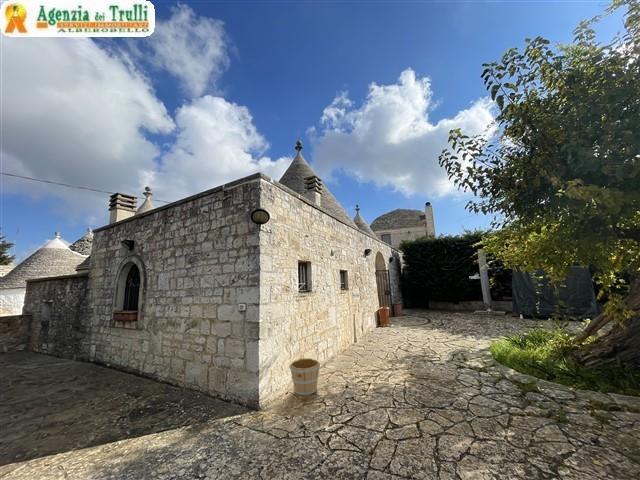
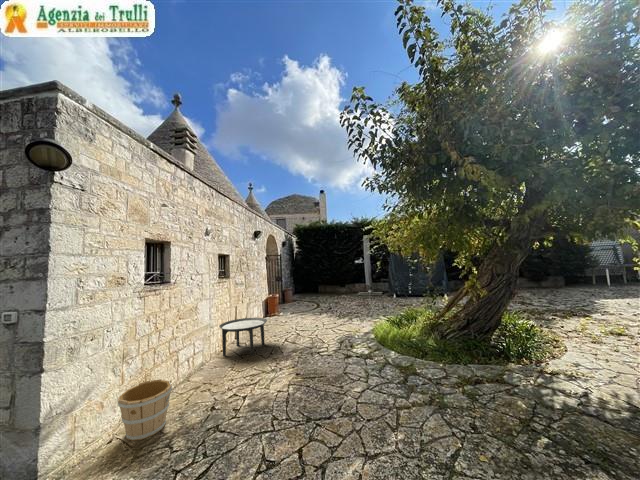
round table: none [343,324,381,356] -> present [219,318,267,356]

